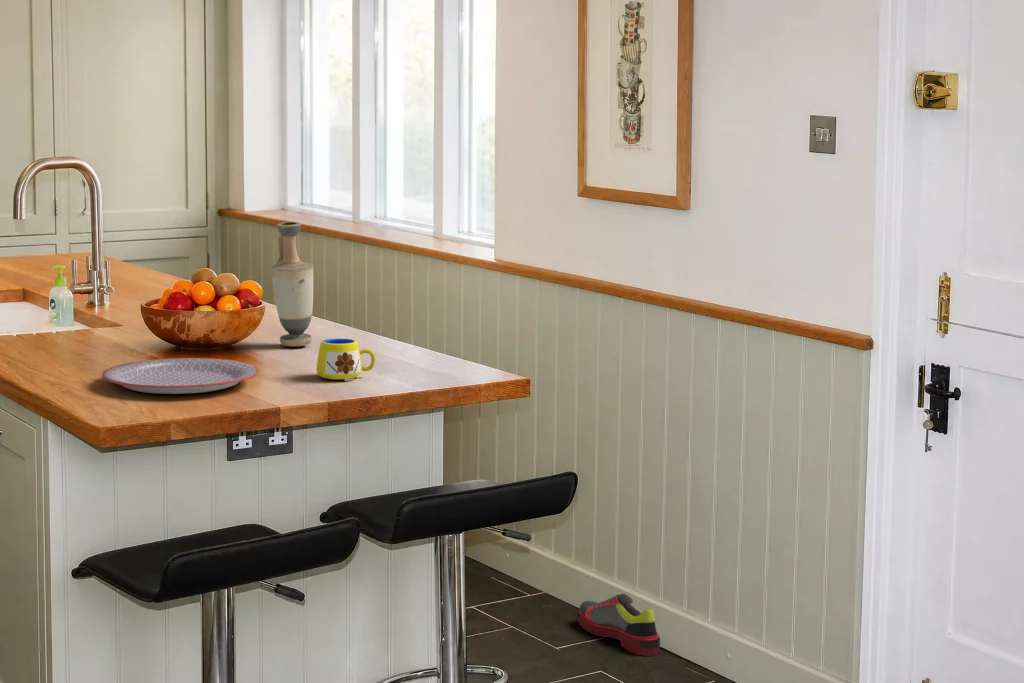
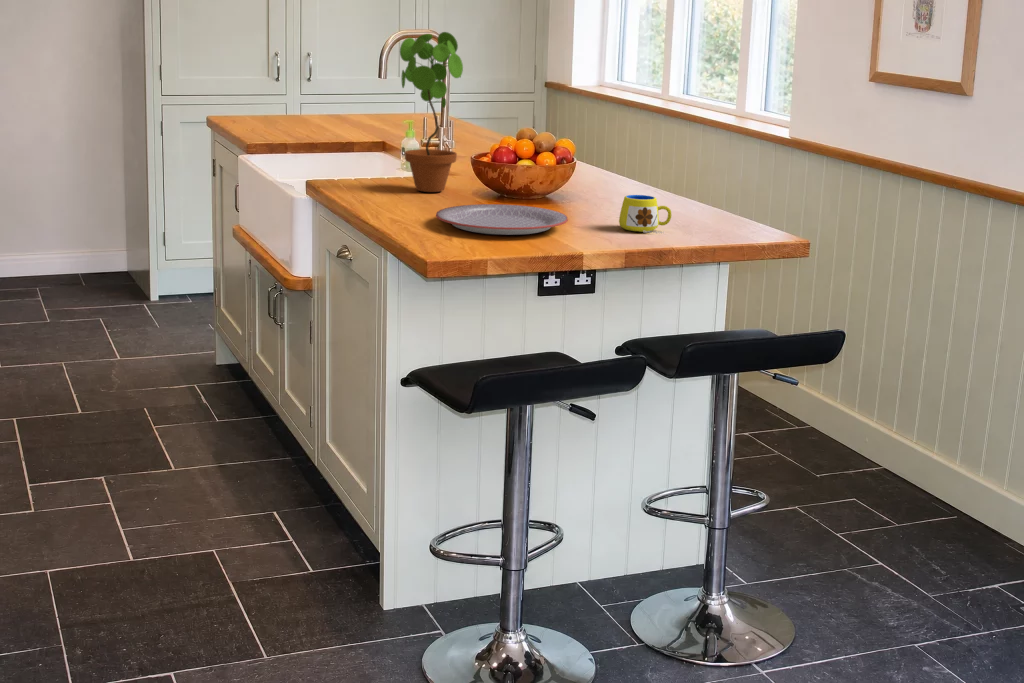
potted plant: none [46,163,123,348] -> present [400,32,463,192]
vase: present [271,222,313,347] -> none [586,90,623,201]
shoe: present [577,594,660,656] -> none [833,440,908,497]

